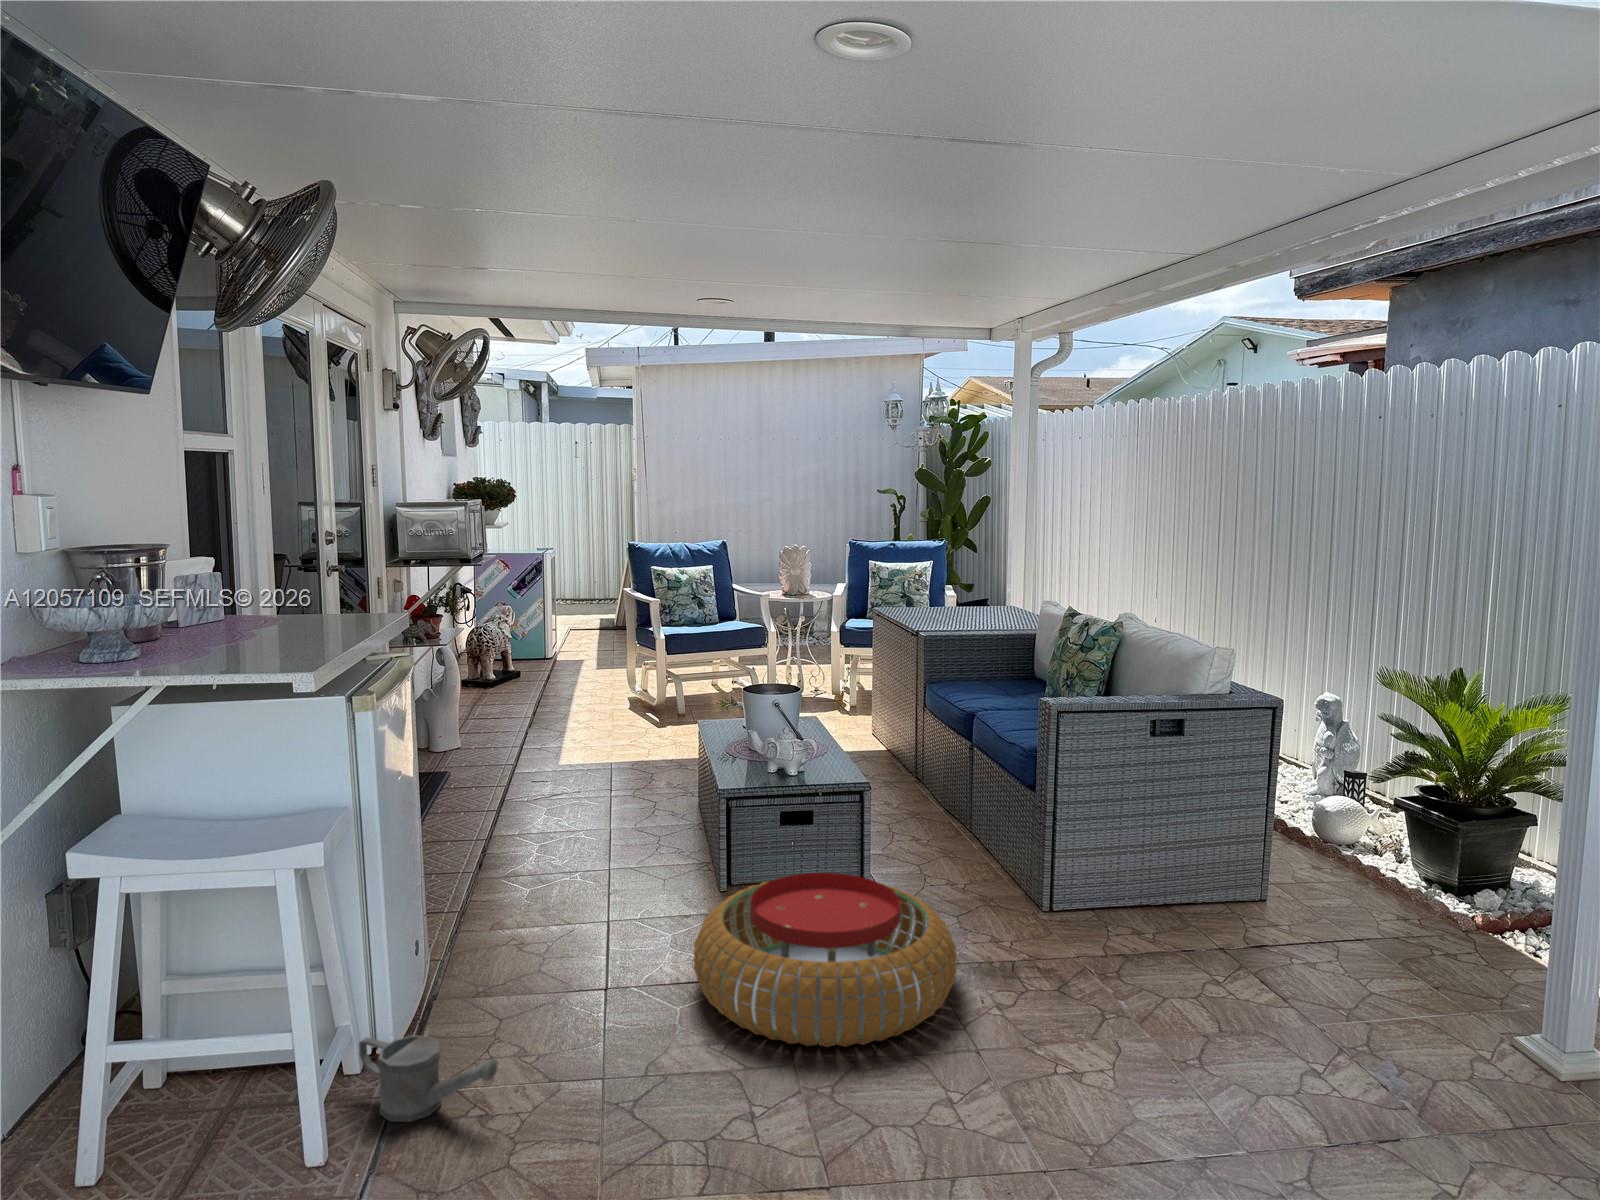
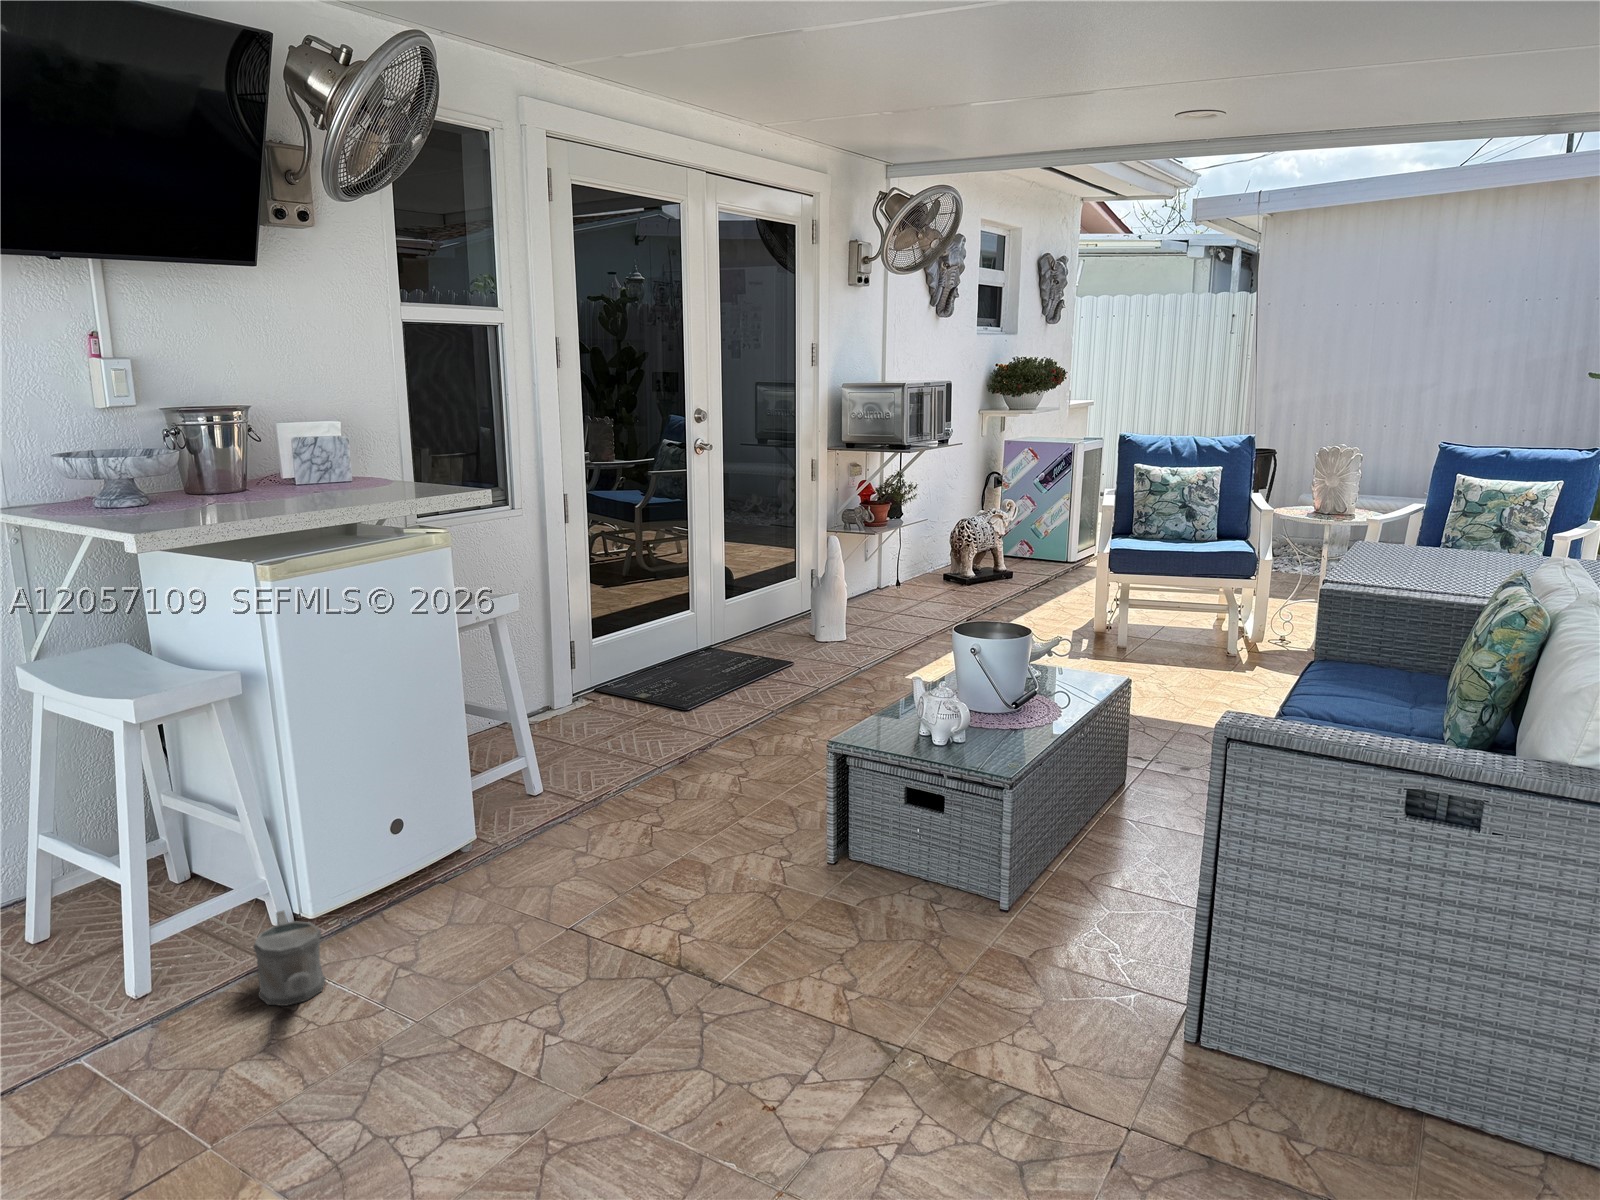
pouf: present [694,873,957,1047] -> none [597,875,950,1129]

